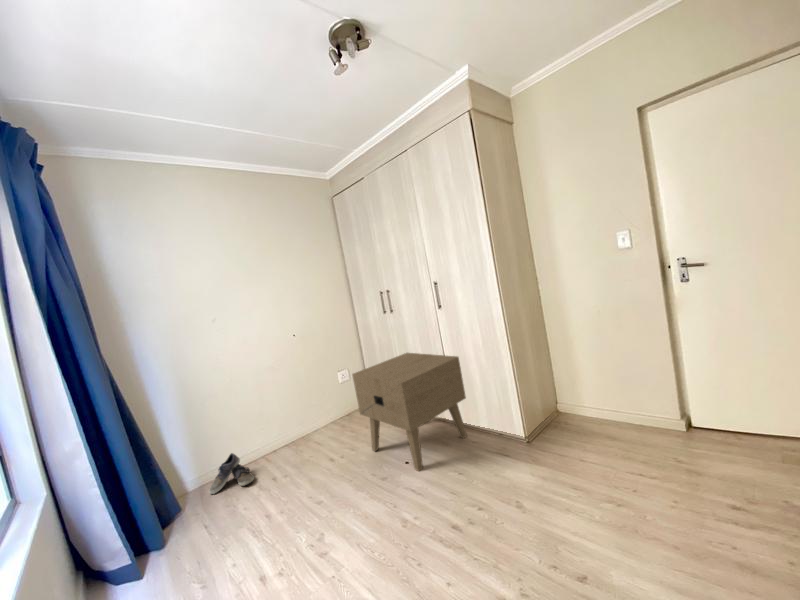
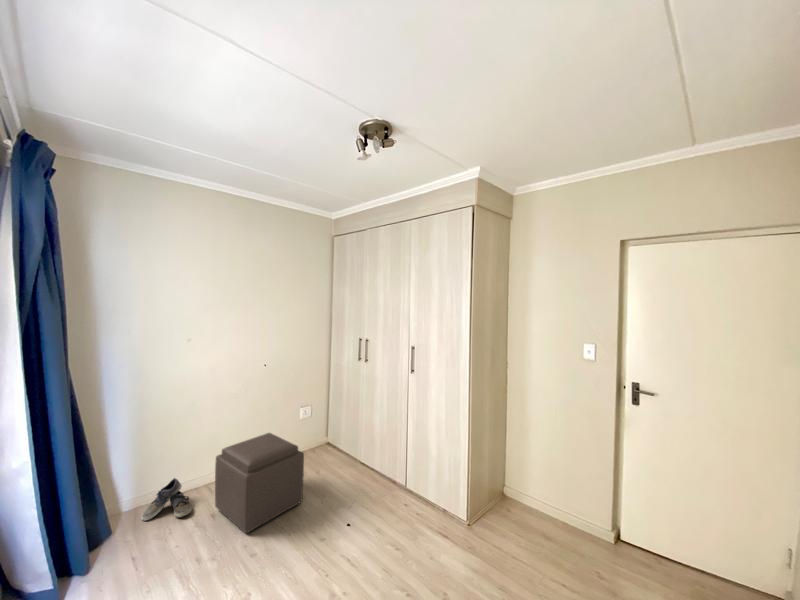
nightstand: present [352,353,467,471] -> none [313,405,420,537]
ottoman: none [265,396,358,487] -> present [215,433,304,533]

